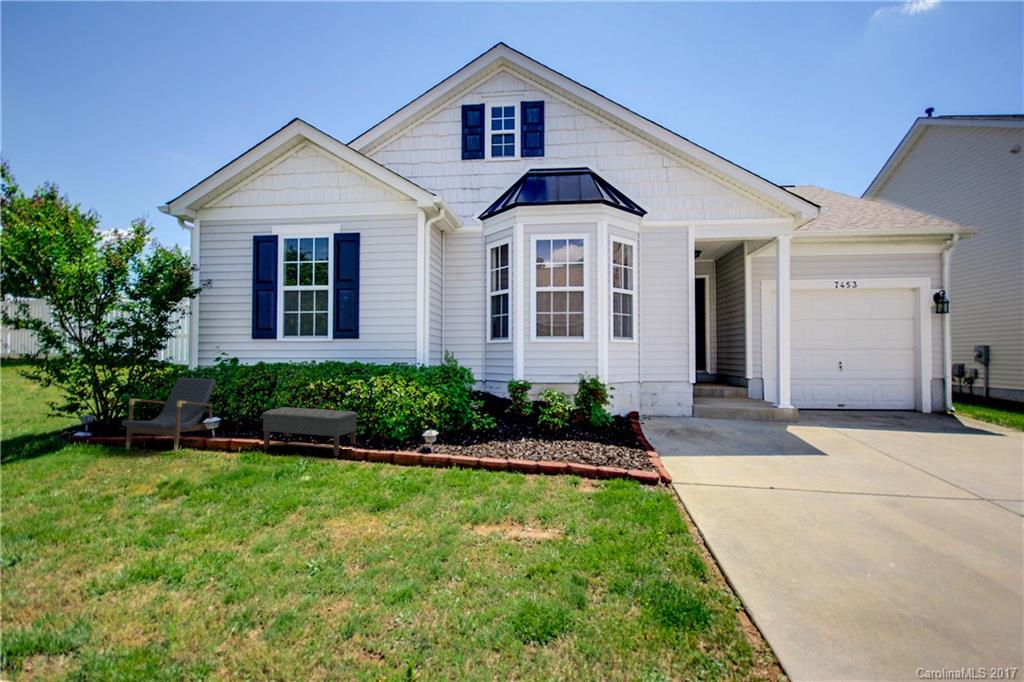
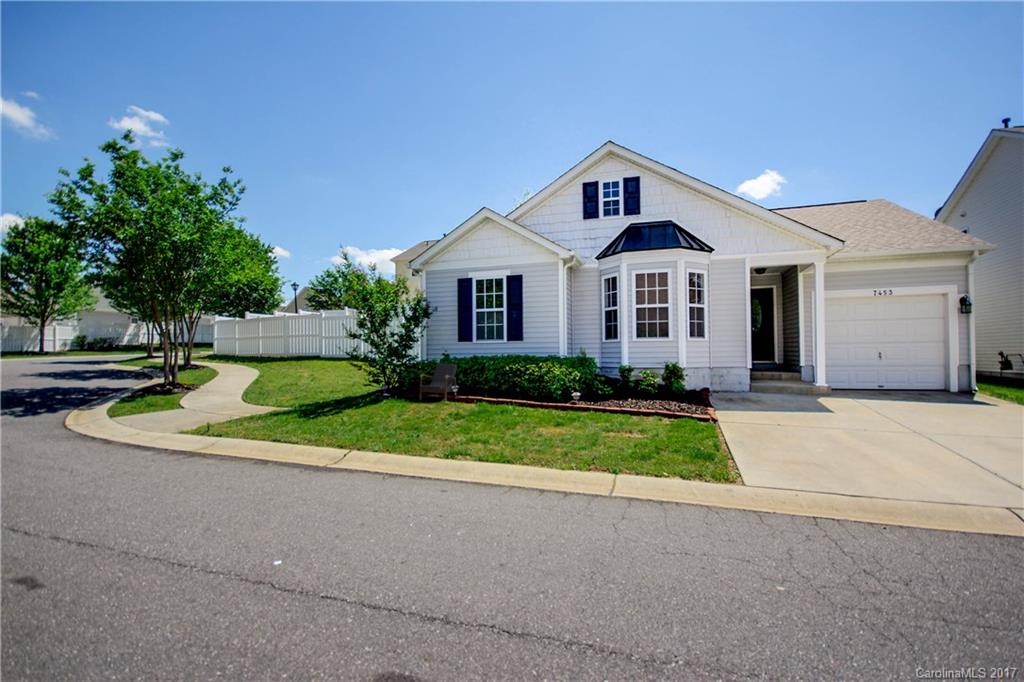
bench: present [262,407,358,456] -> none [486,380,535,405]

